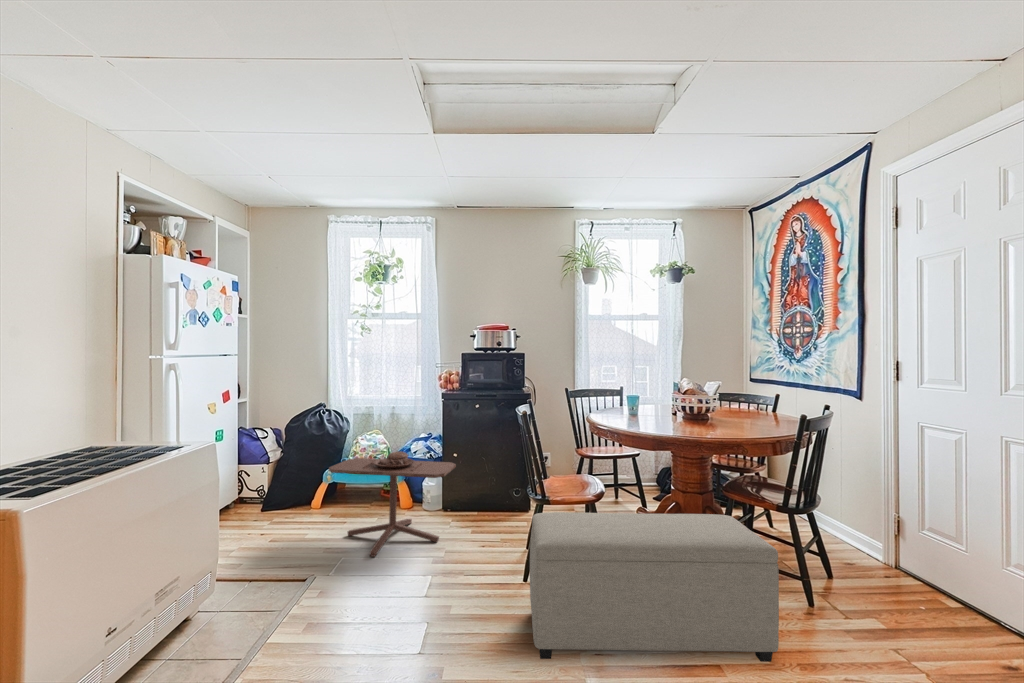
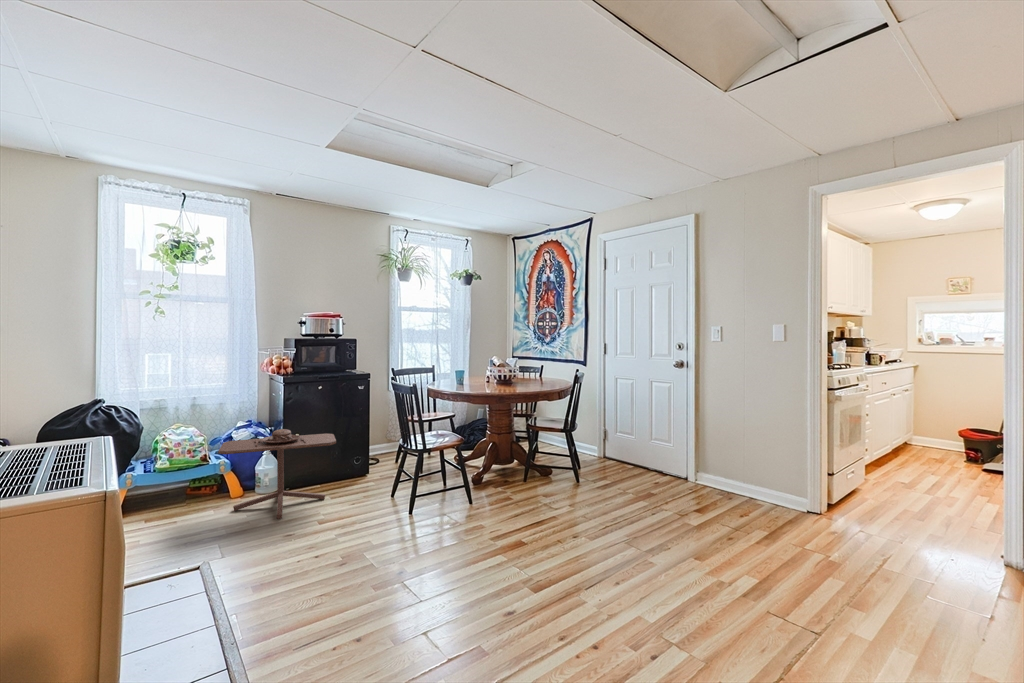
ottoman: present [530,512,779,662] -> none [438,438,583,539]

